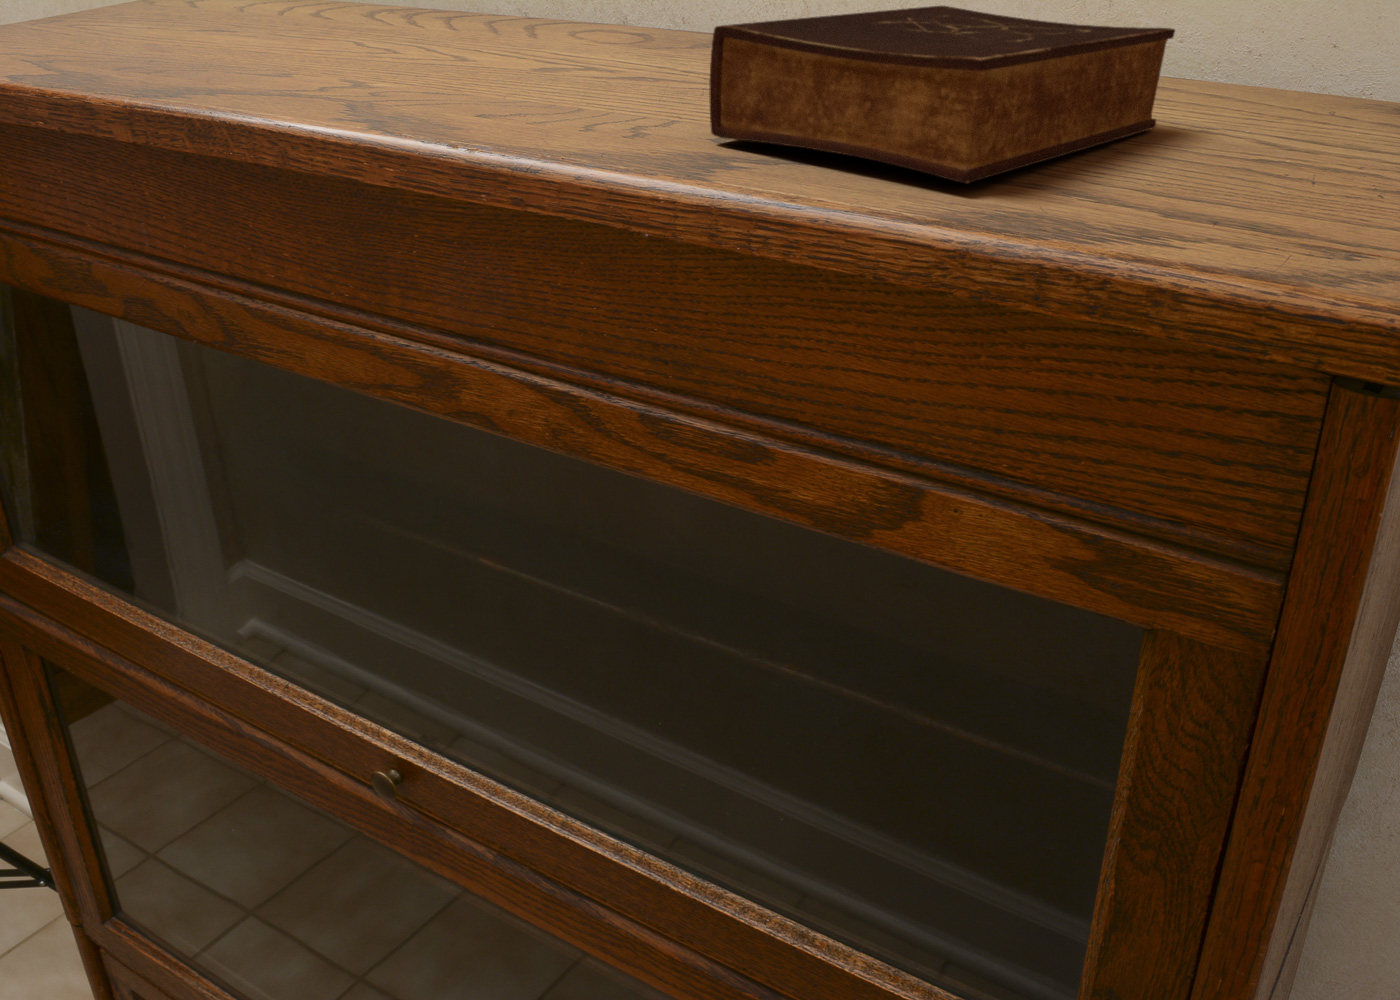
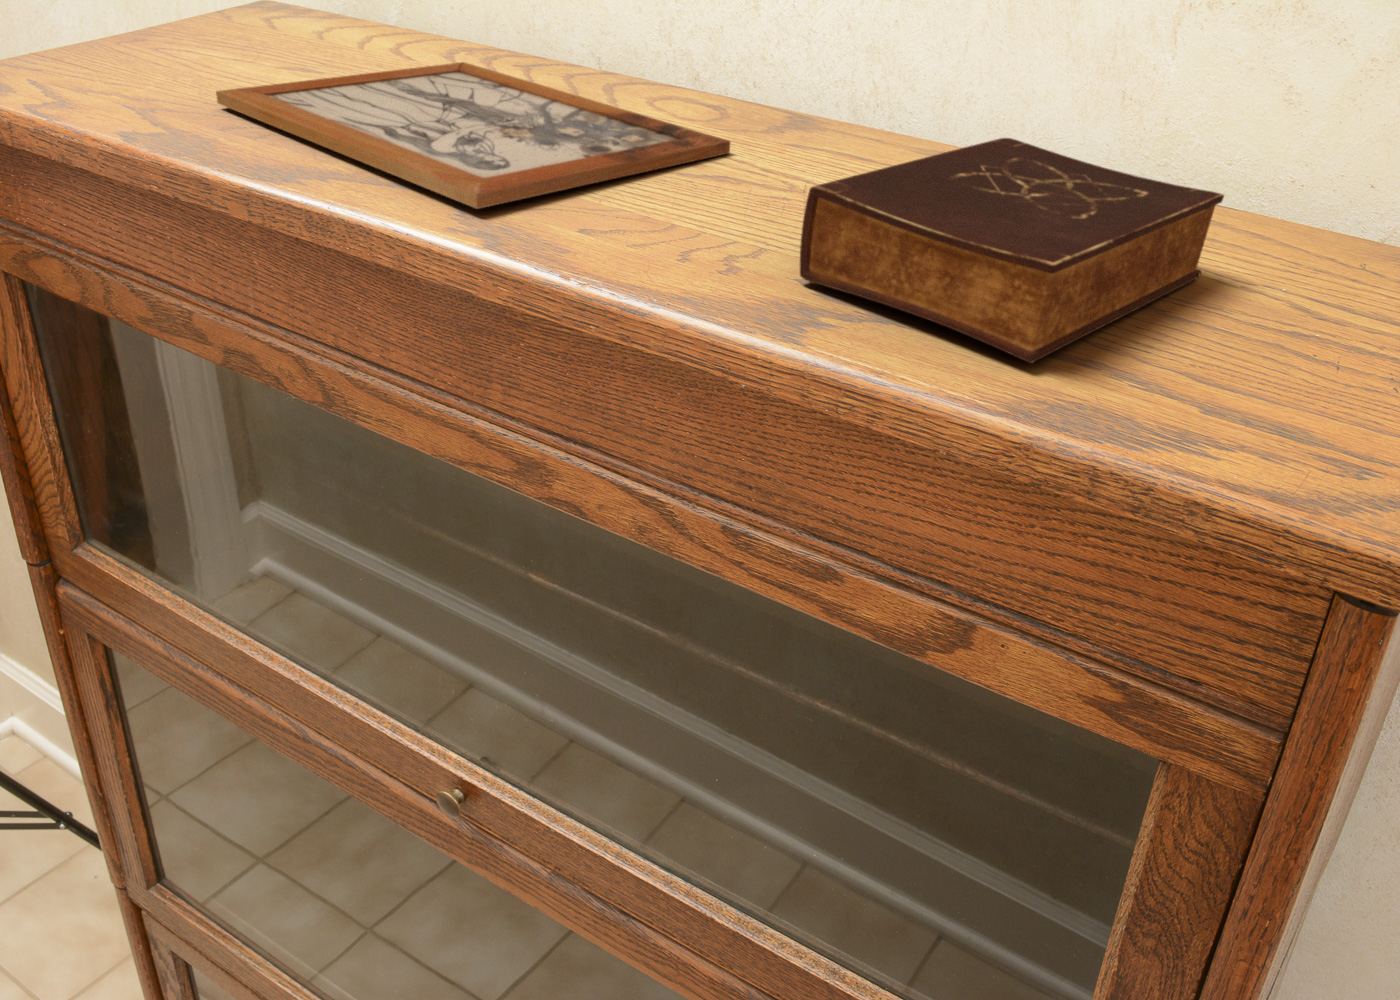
picture frame: none [106,13,651,99] -> present [216,62,731,209]

